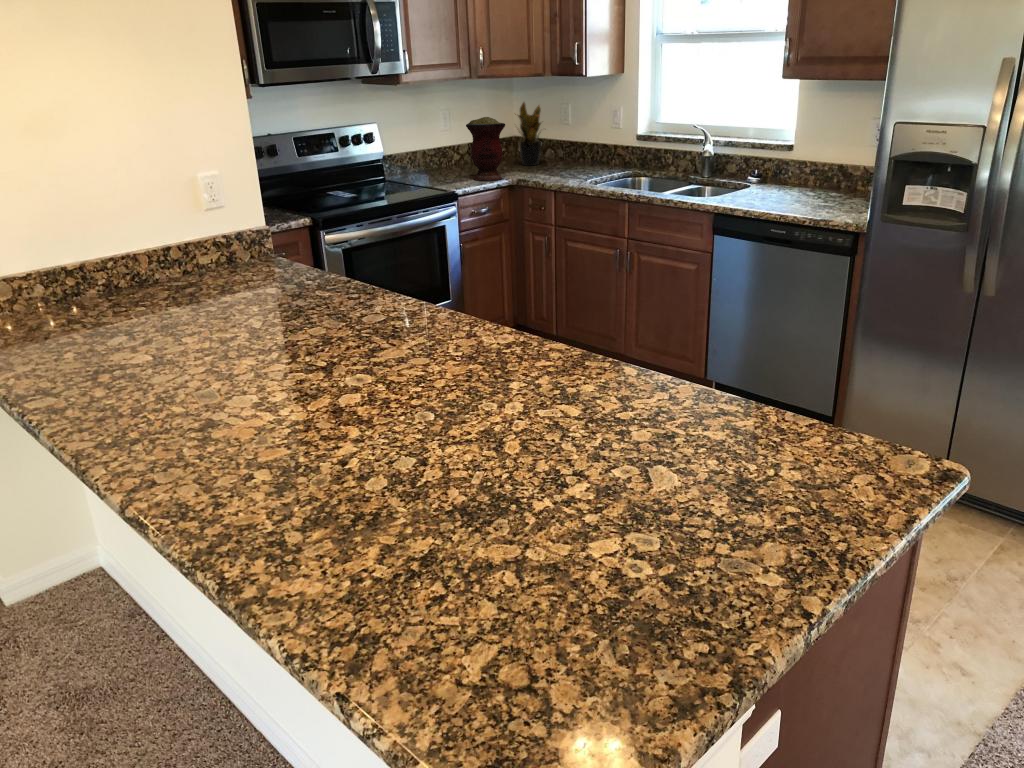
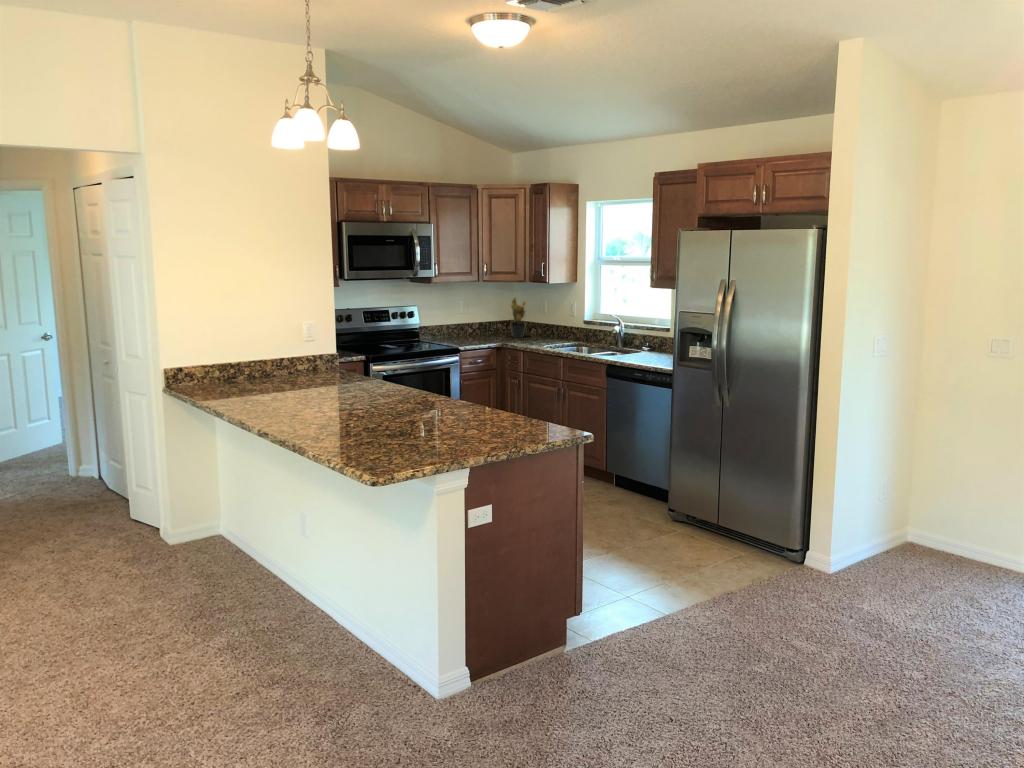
vase: present [466,117,505,181] -> none [472,305,497,344]

